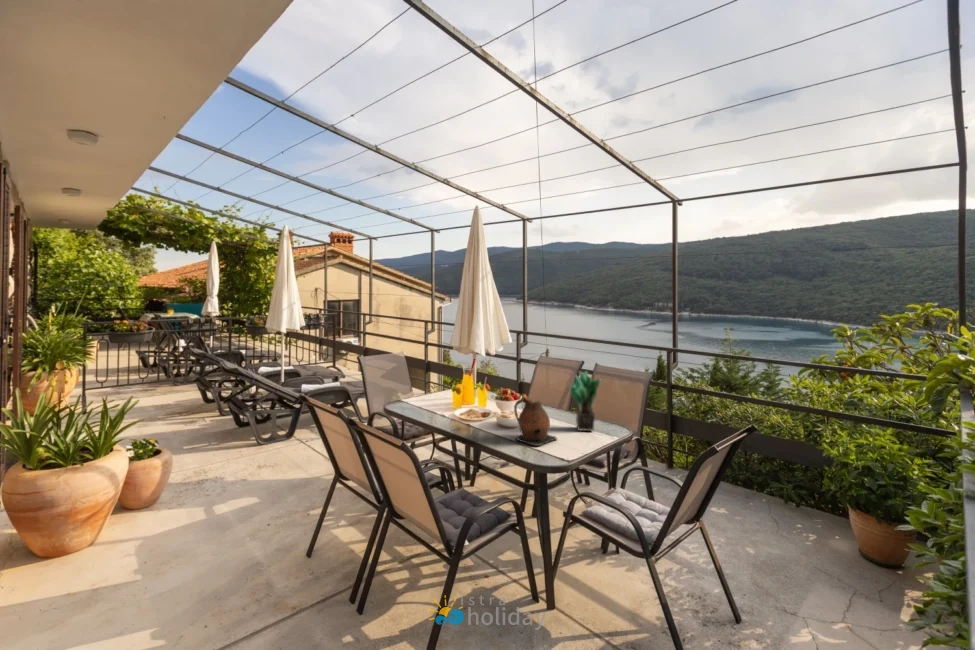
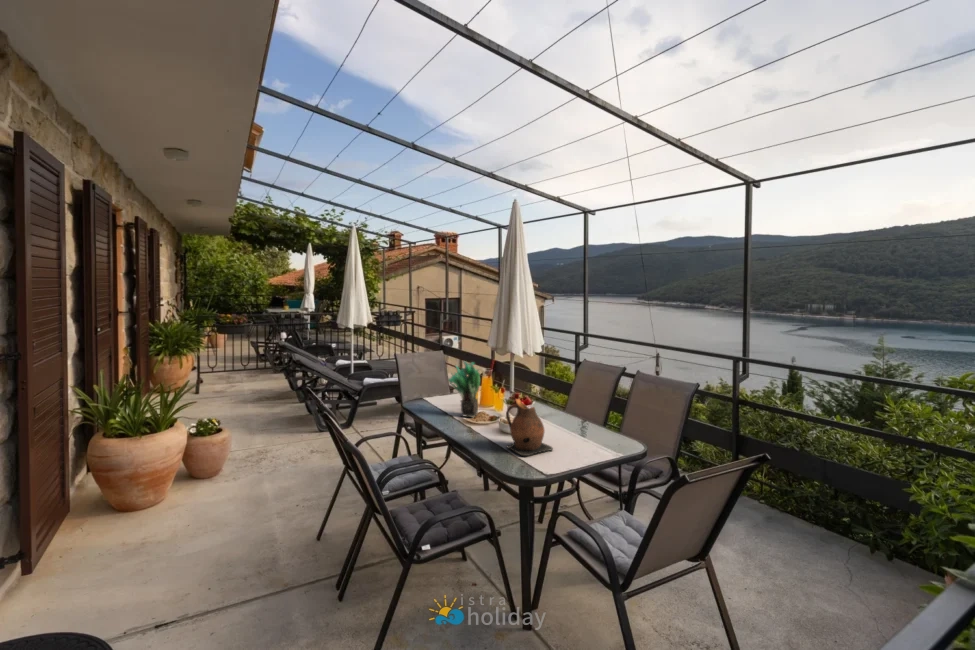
potted plant: present [571,371,600,431] -> present [449,361,480,418]

